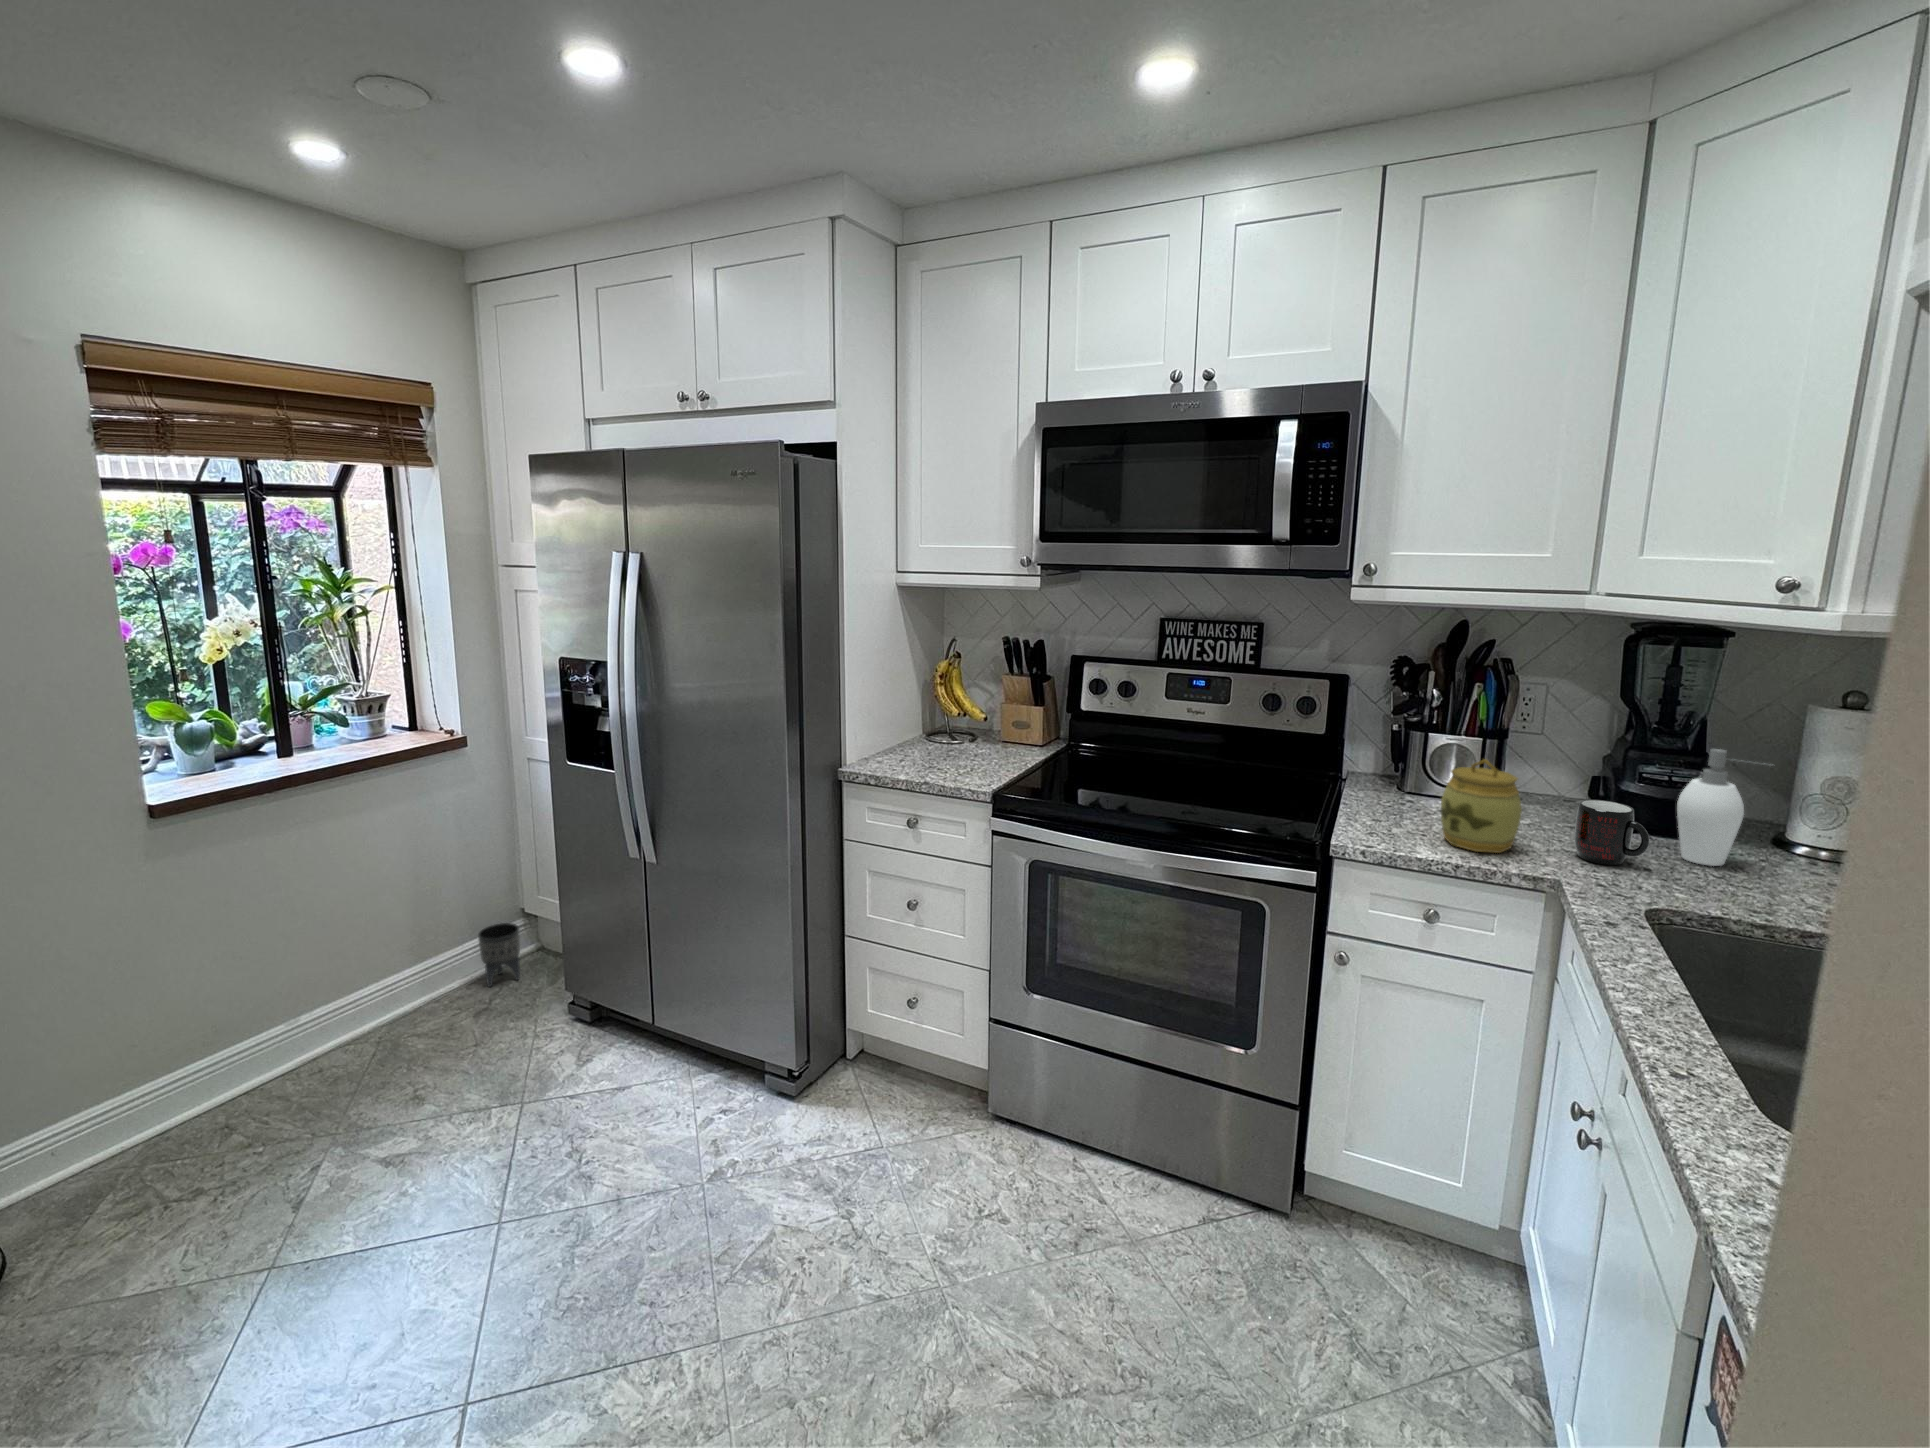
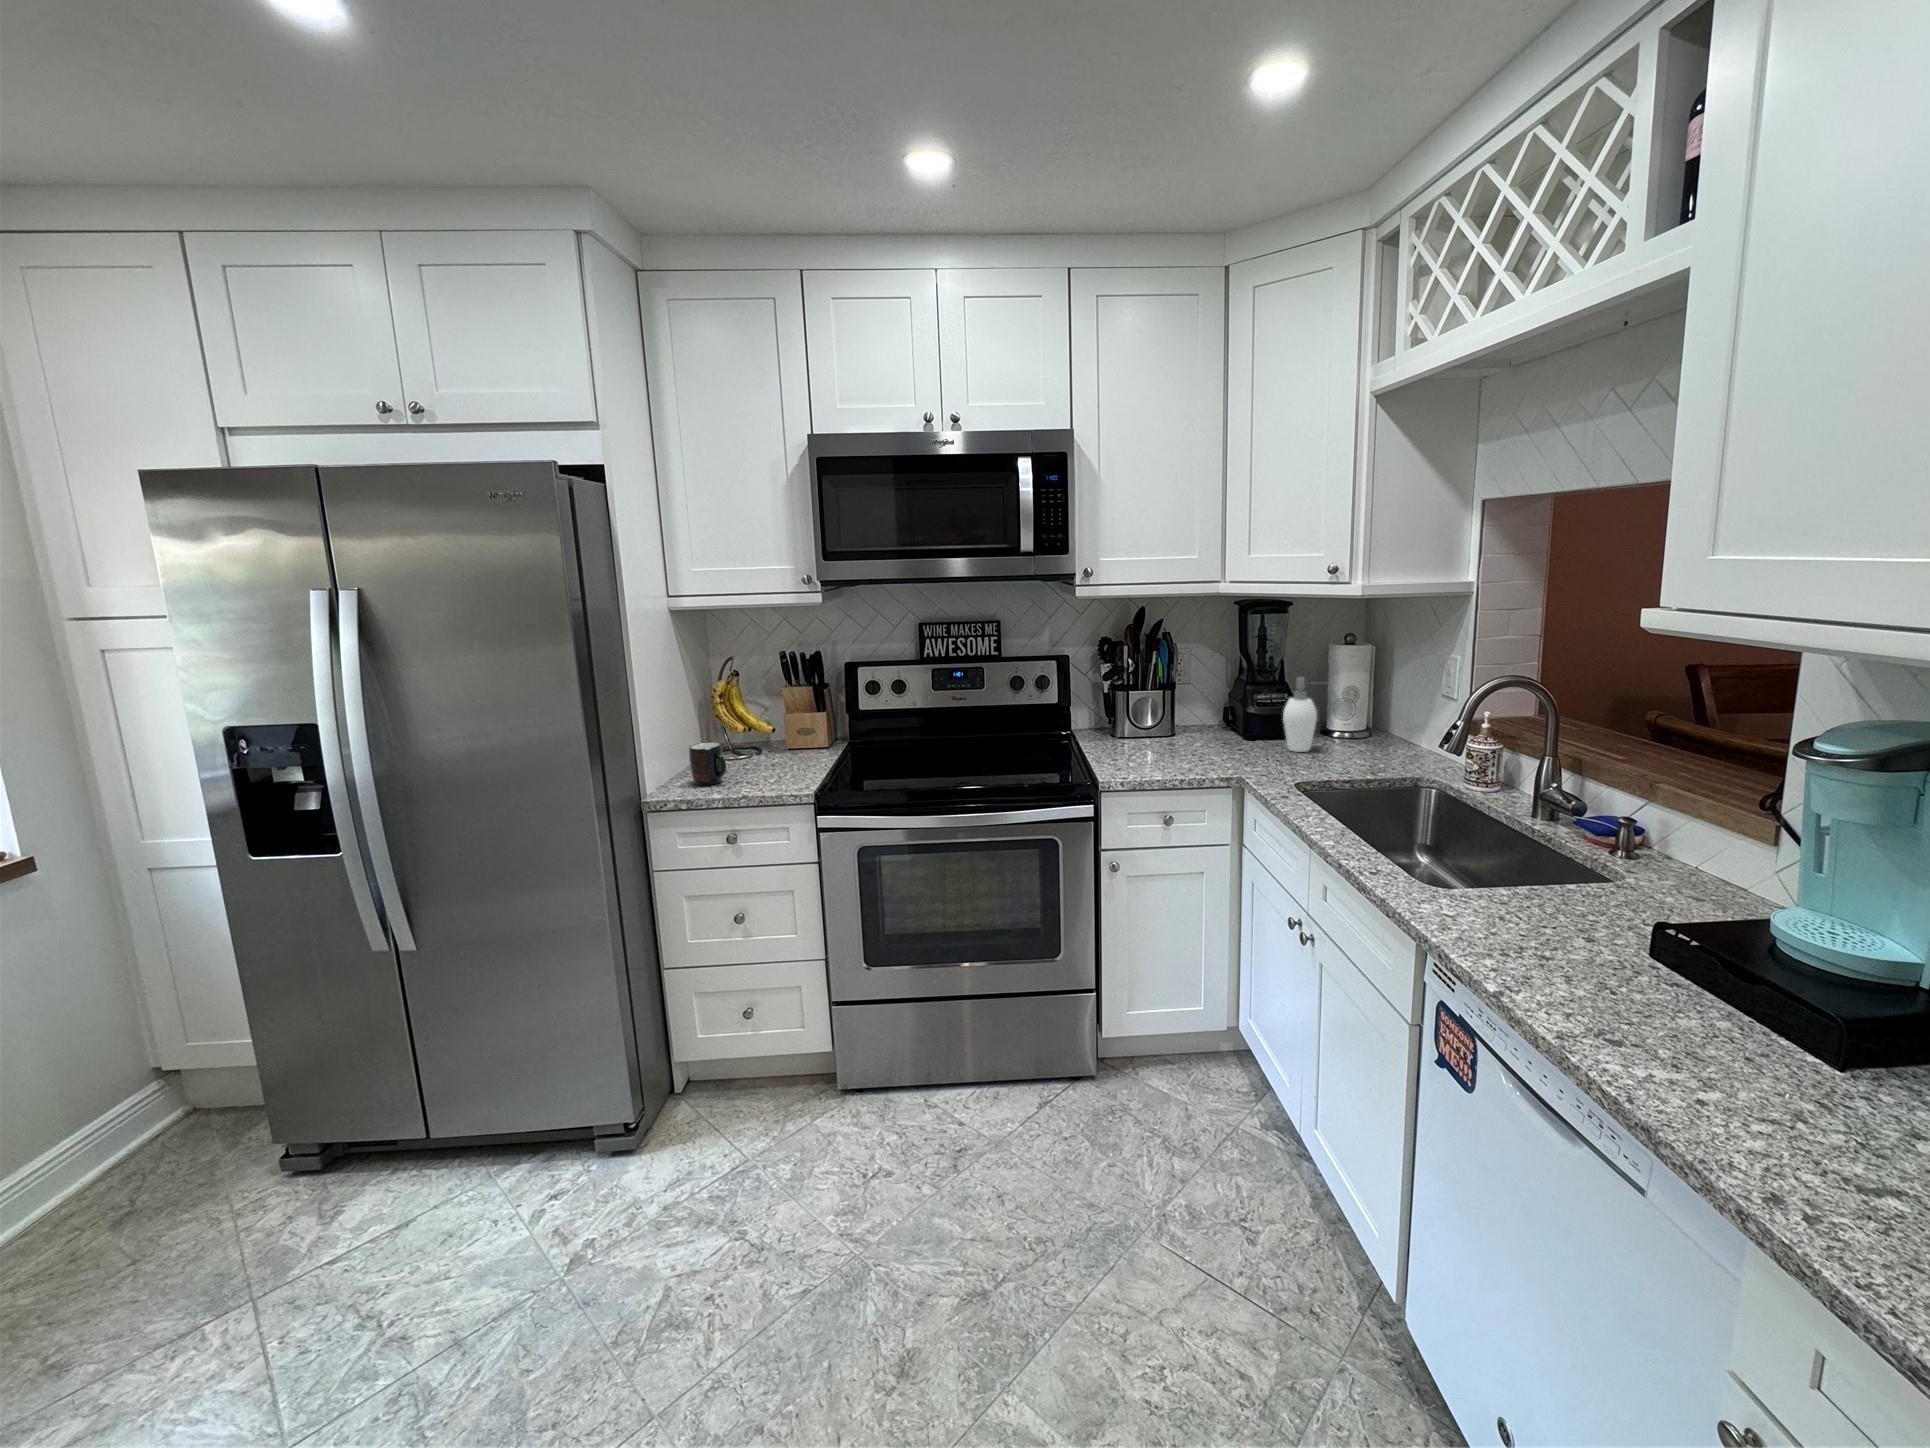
jar: present [1441,759,1522,853] -> none [1159,702,1208,768]
mug: present [1575,800,1649,865] -> present [689,742,726,785]
planter: present [478,923,520,987] -> none [90,1089,174,1185]

